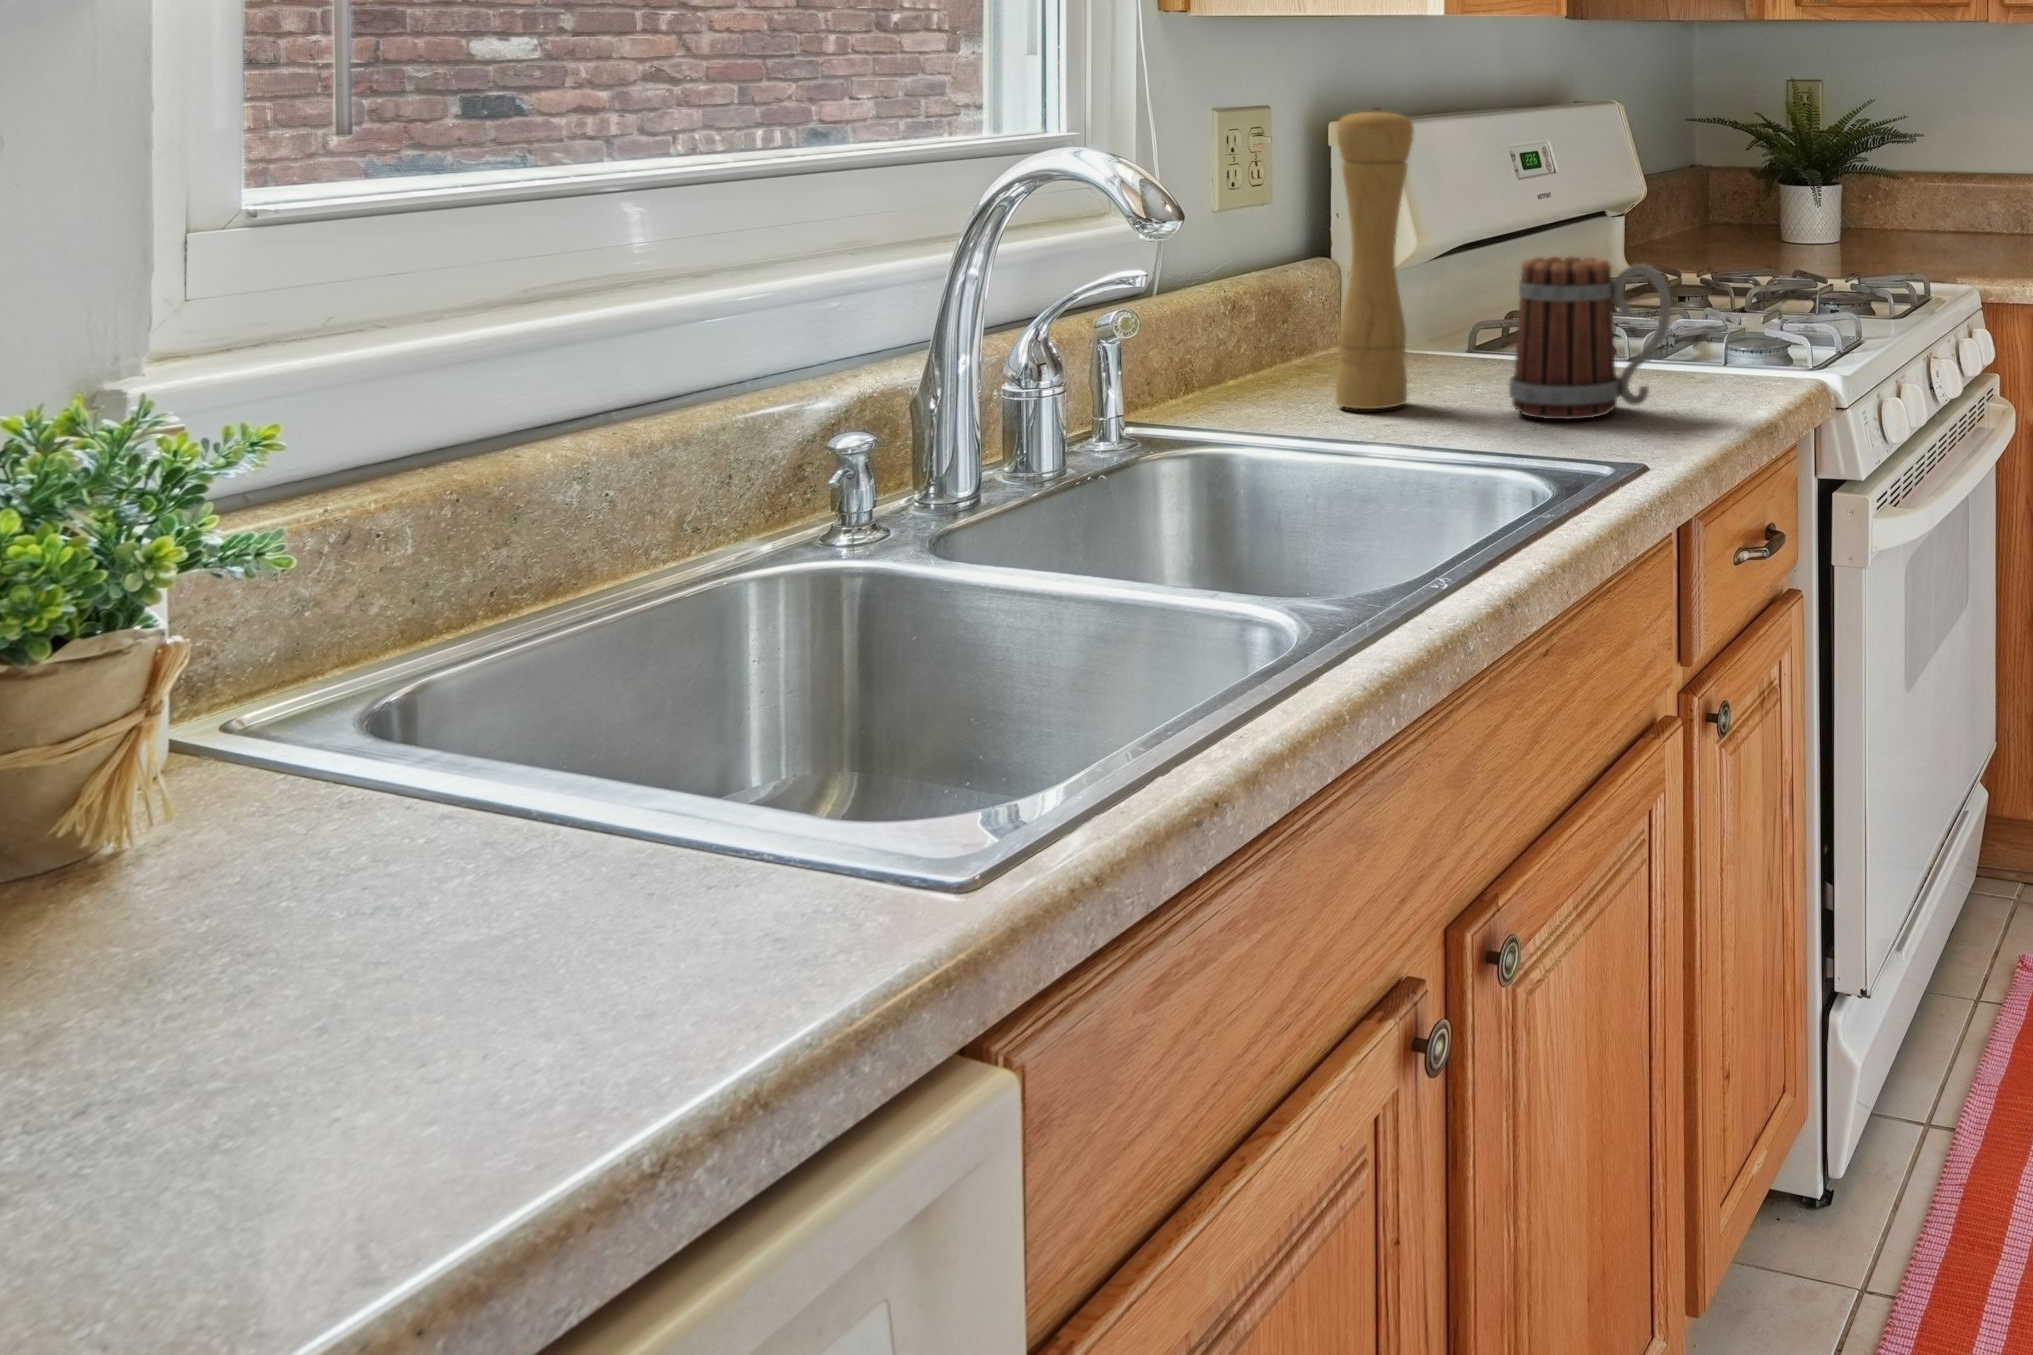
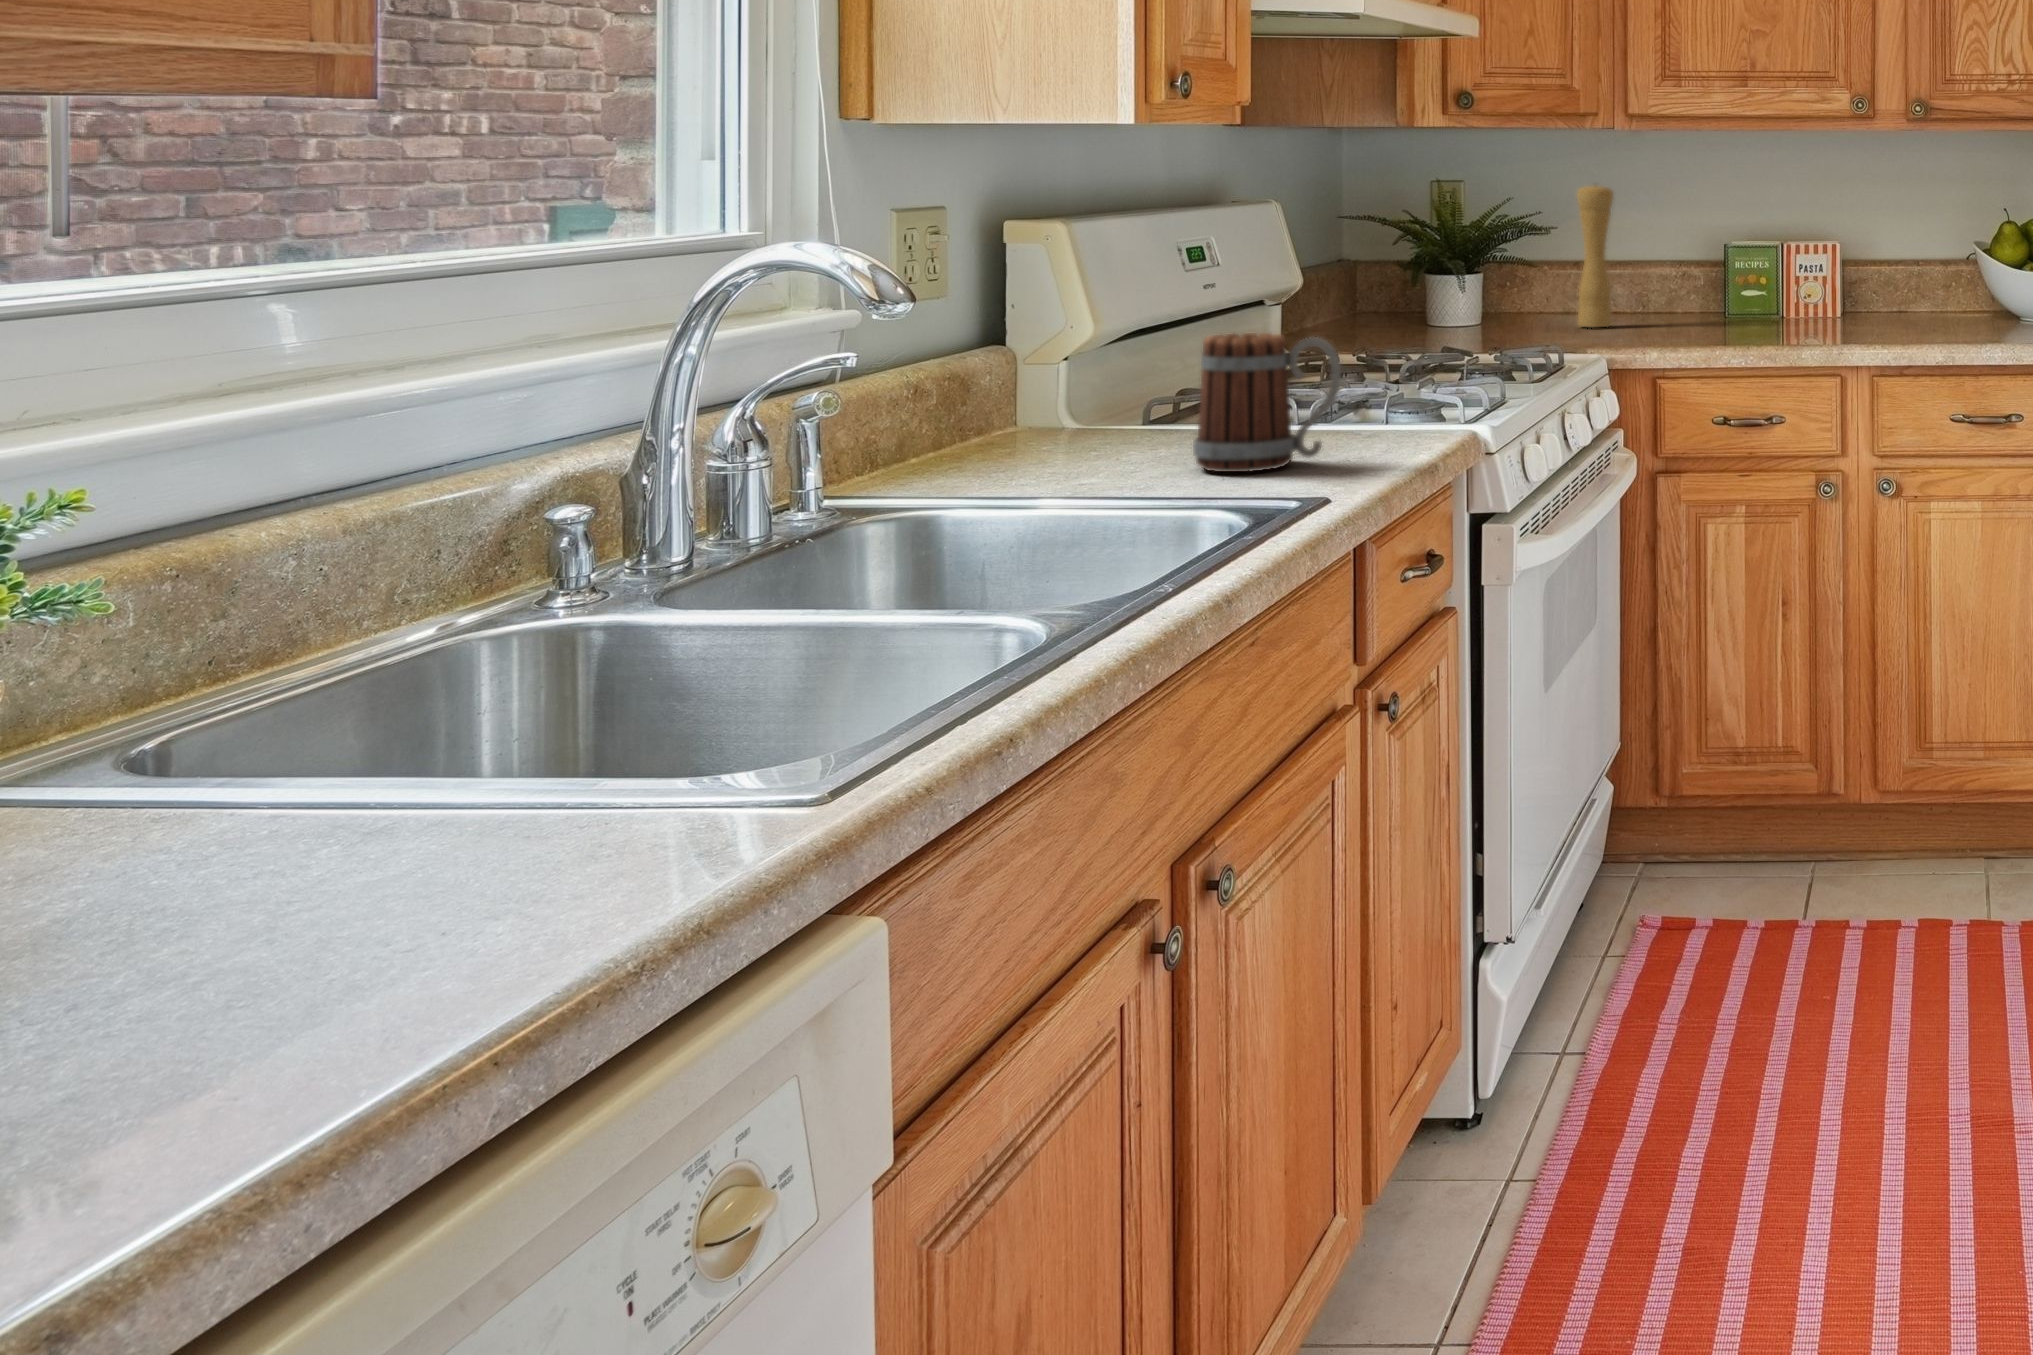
pepper mill: present [1336,107,1414,409] -> present [1577,185,1613,327]

